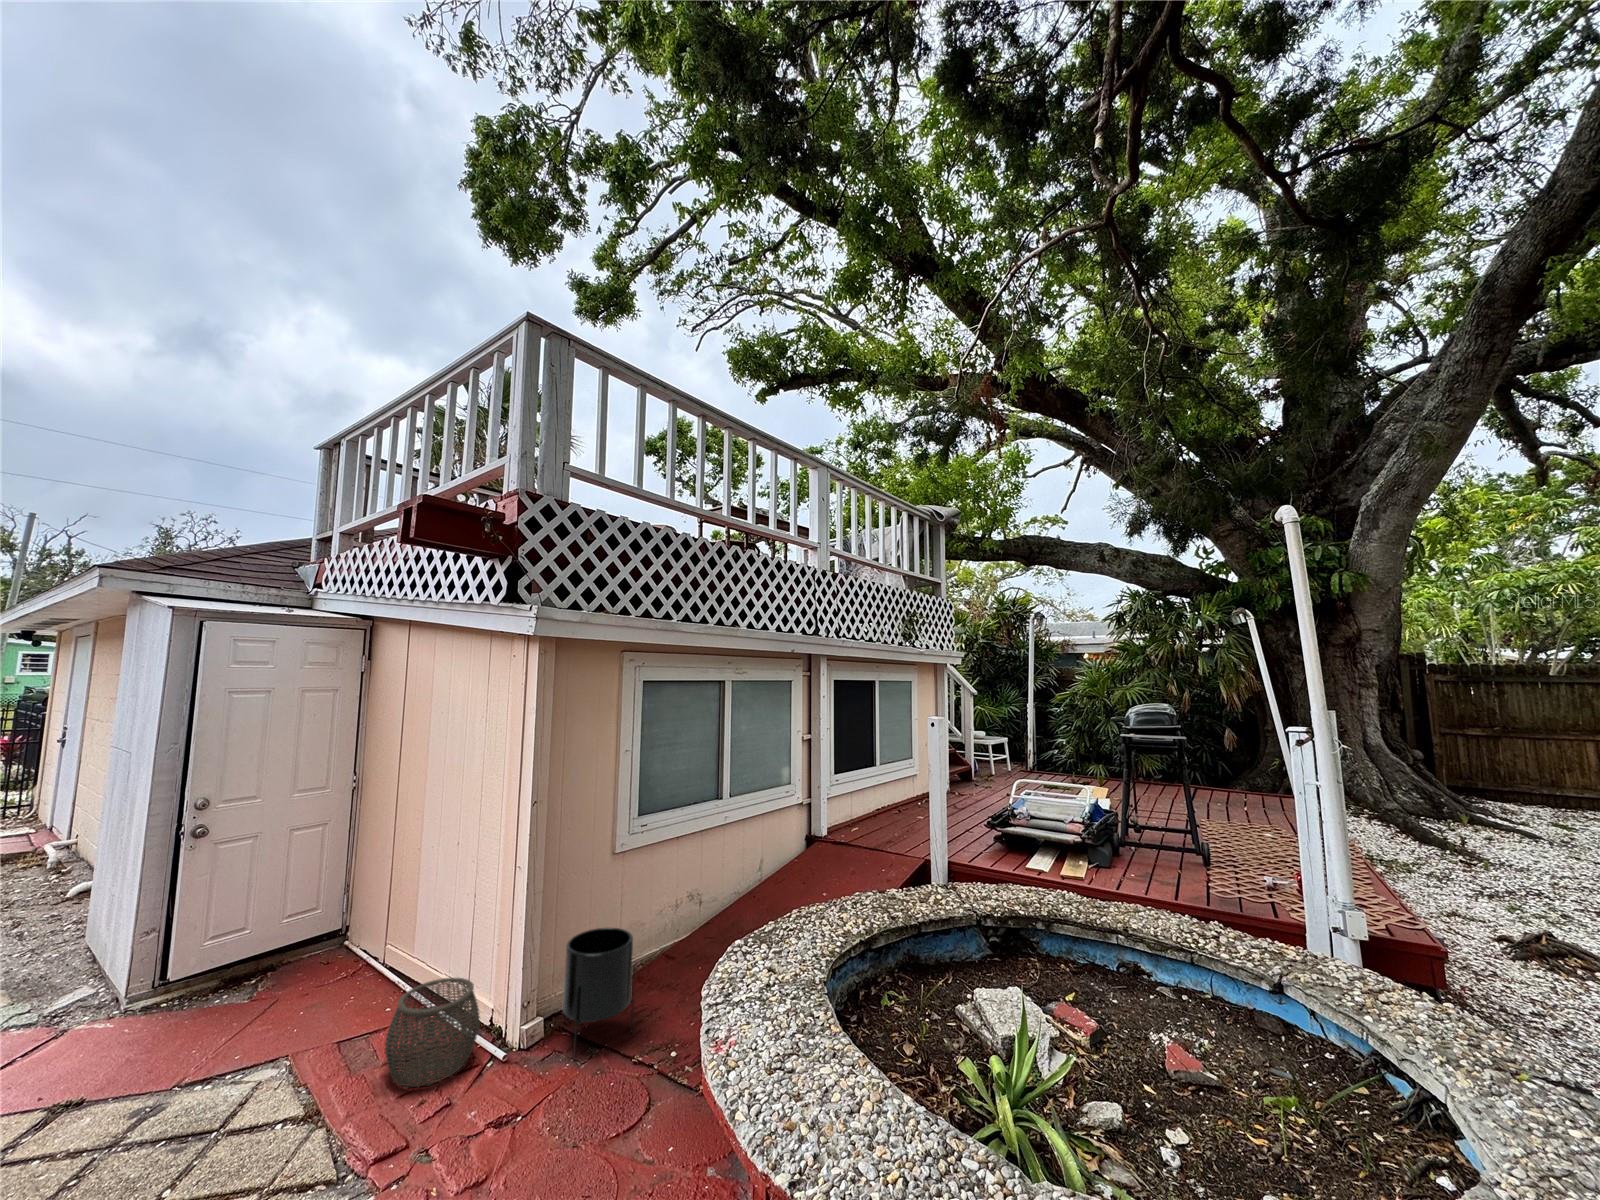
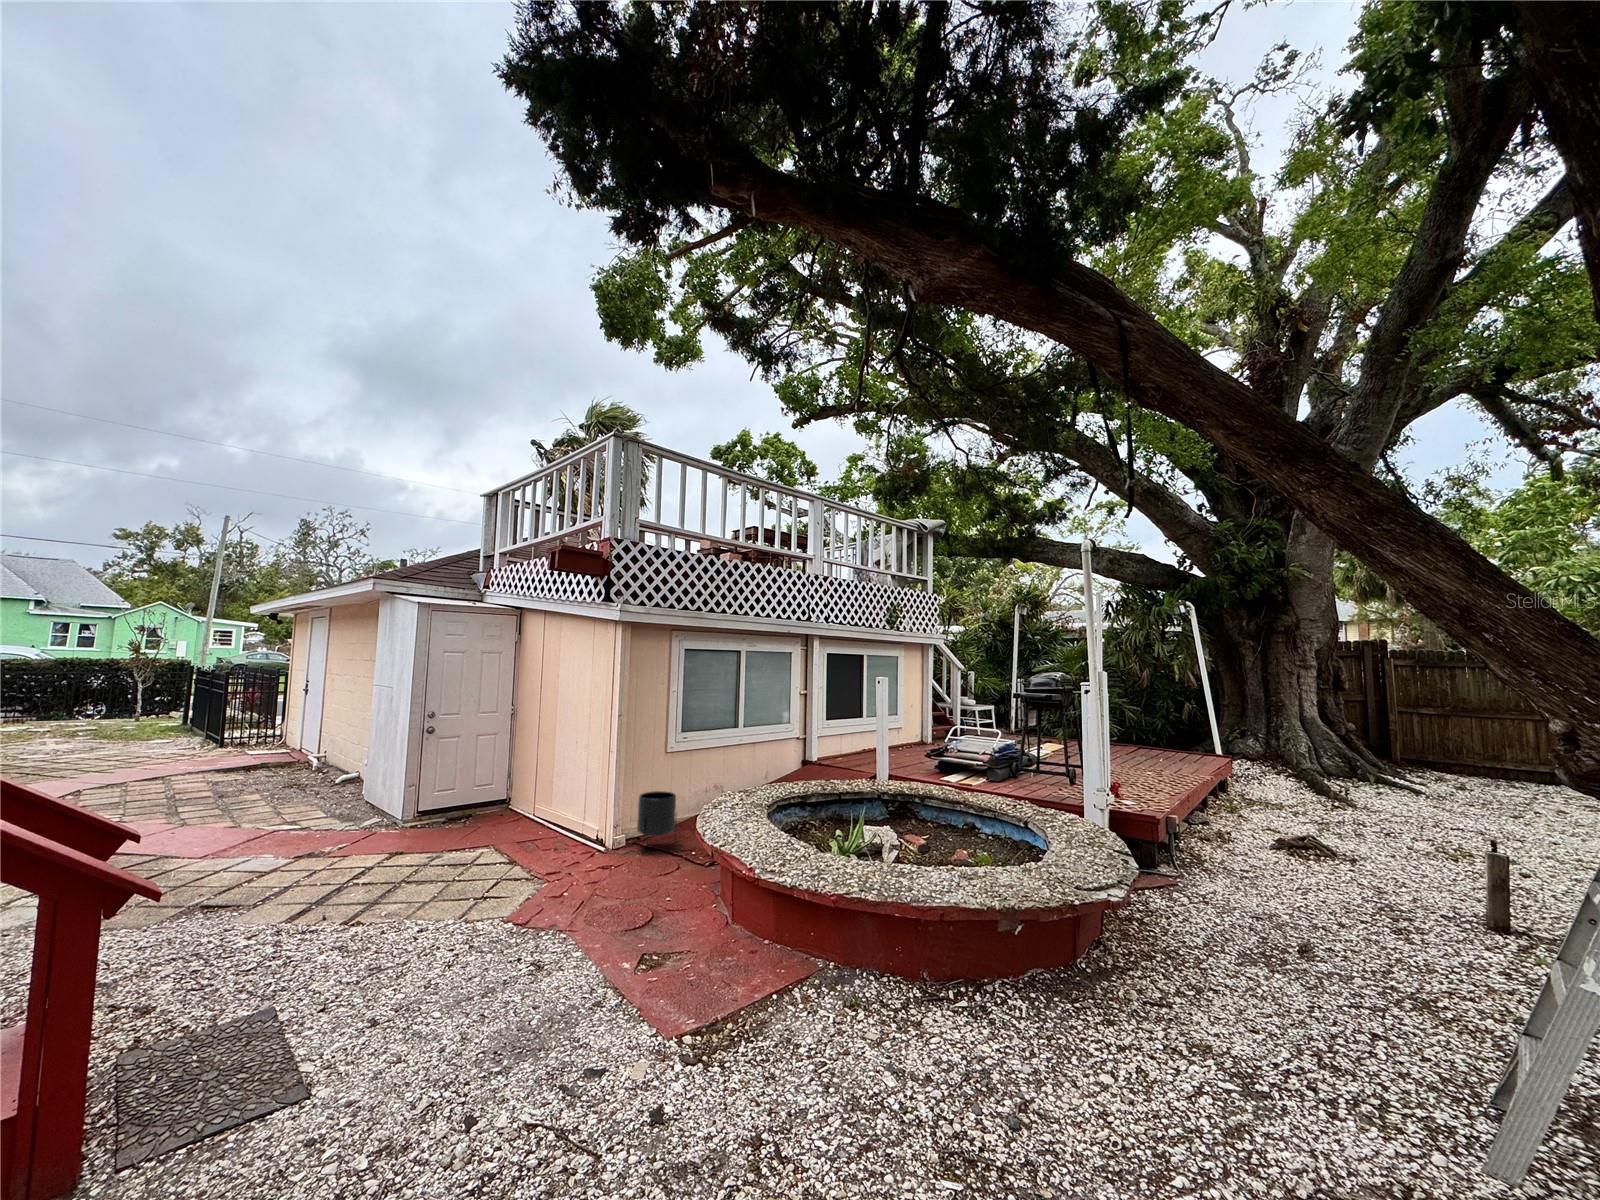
woven basket: present [385,978,480,1088] -> none [546,810,594,858]

